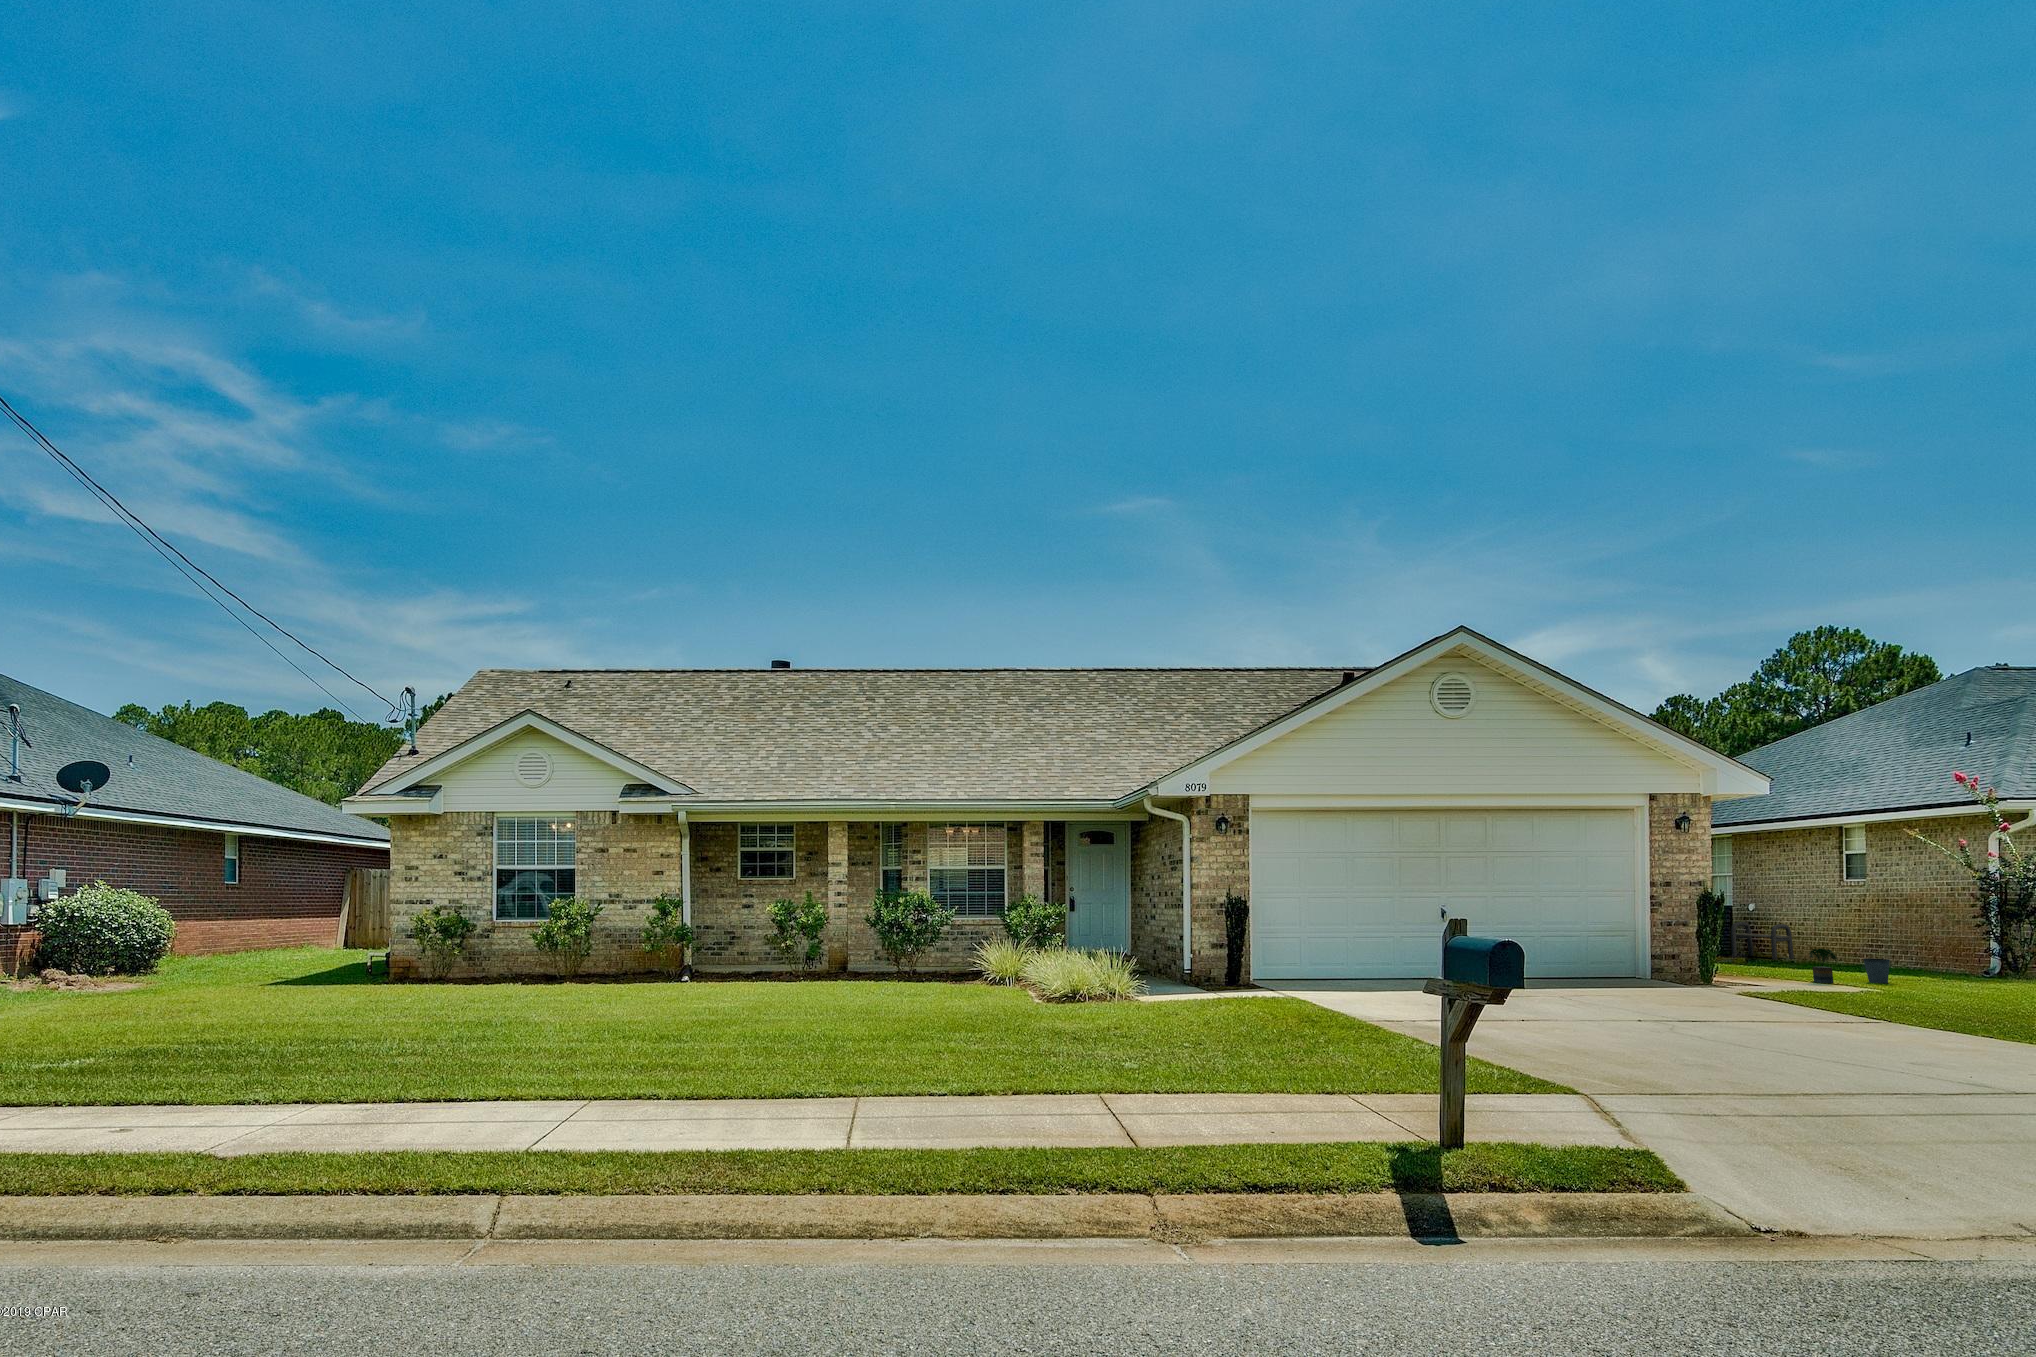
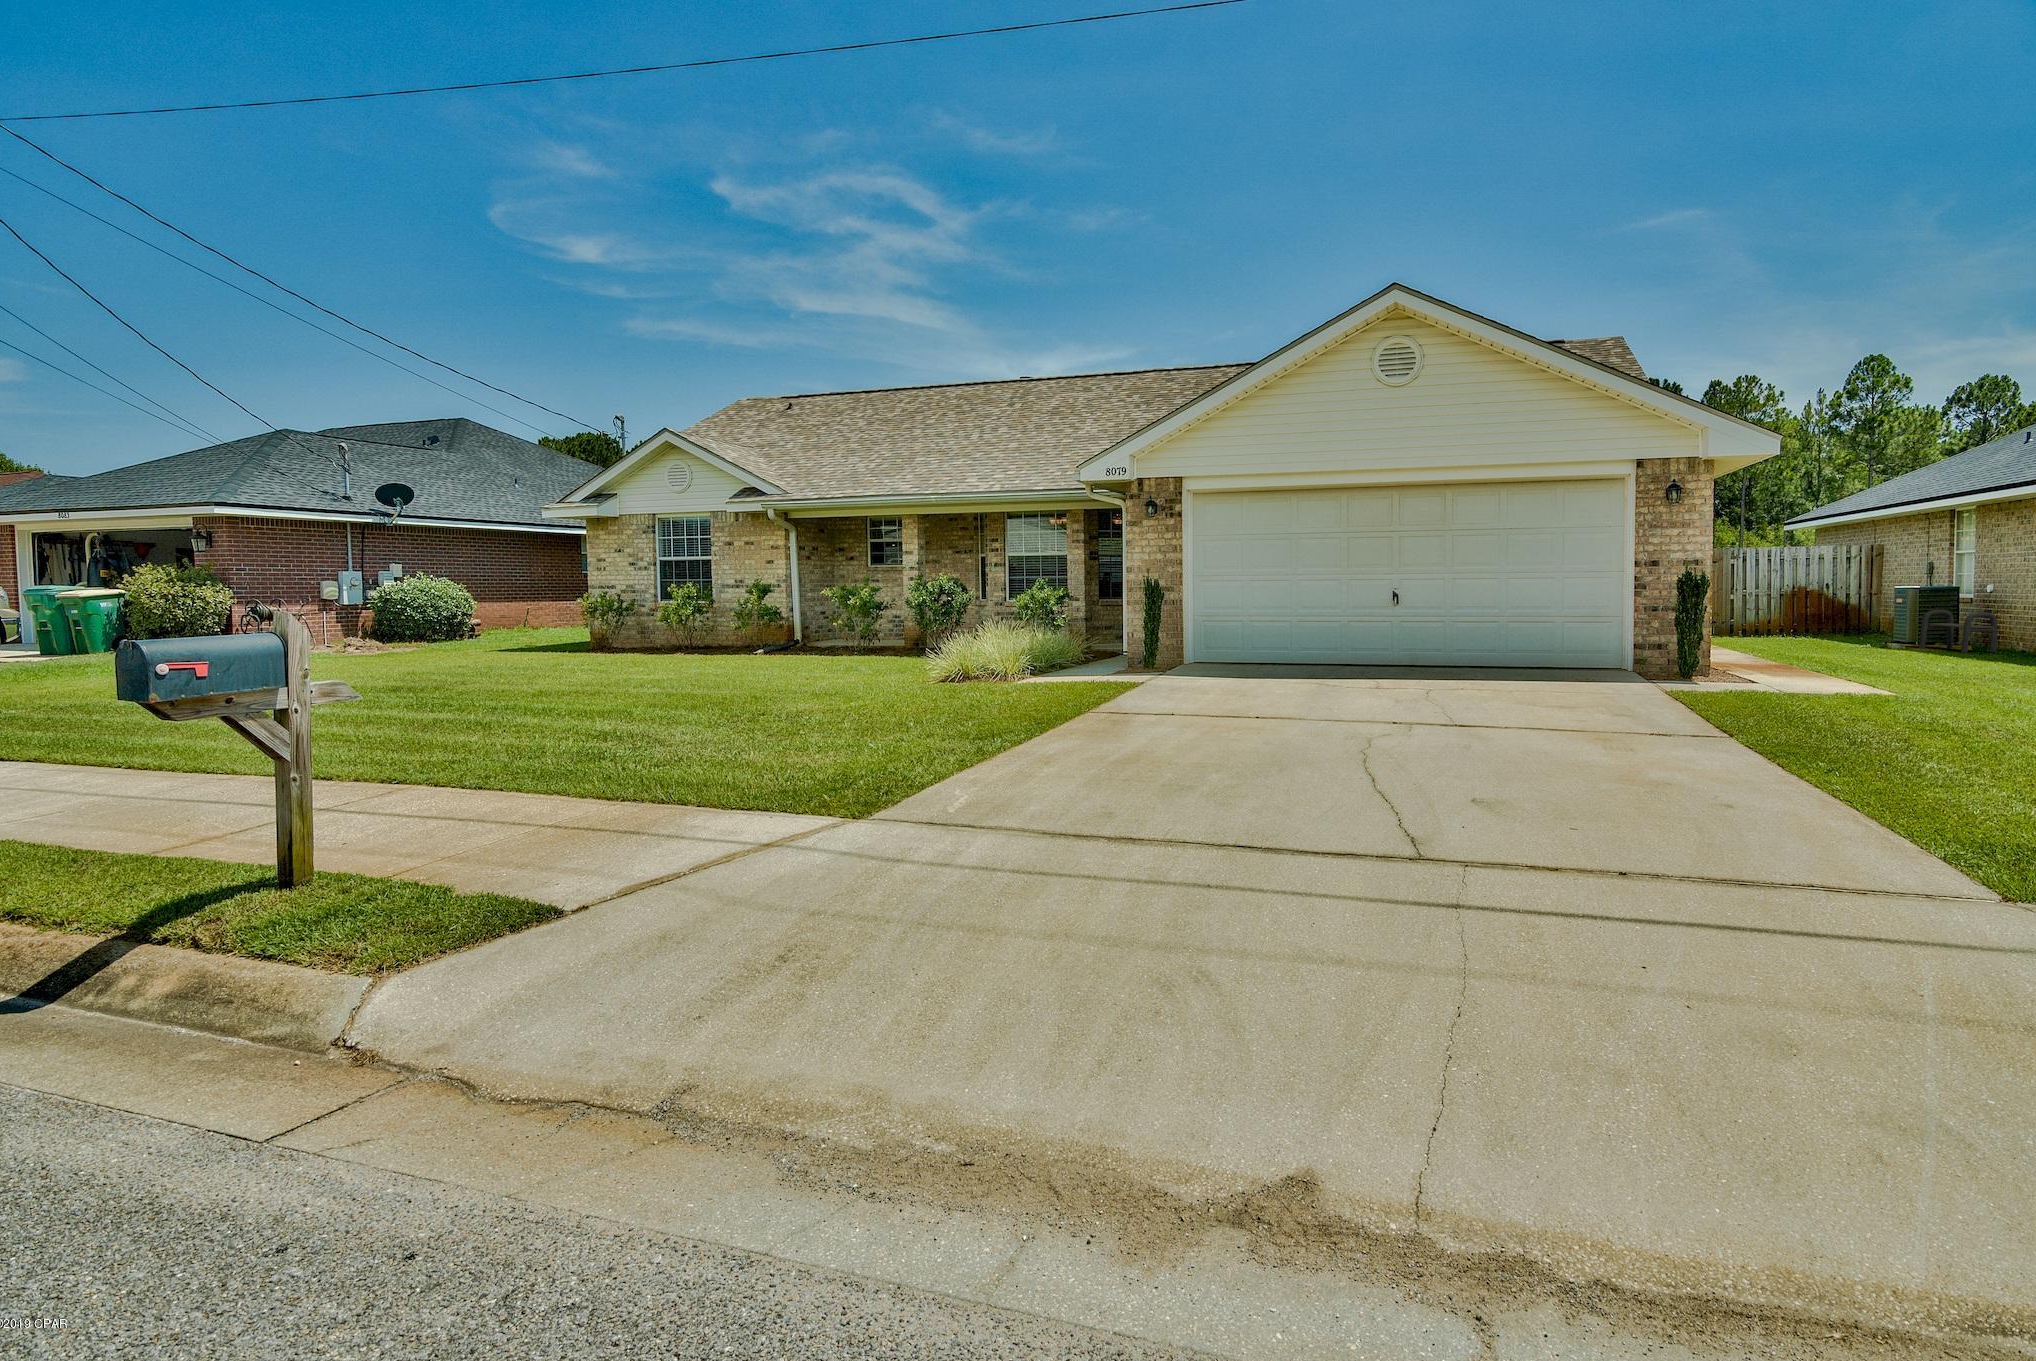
potted tree: present [1809,948,1837,983] -> none [1872,636,1907,676]
bucket: present [1864,958,1890,983] -> none [1957,649,1993,678]

